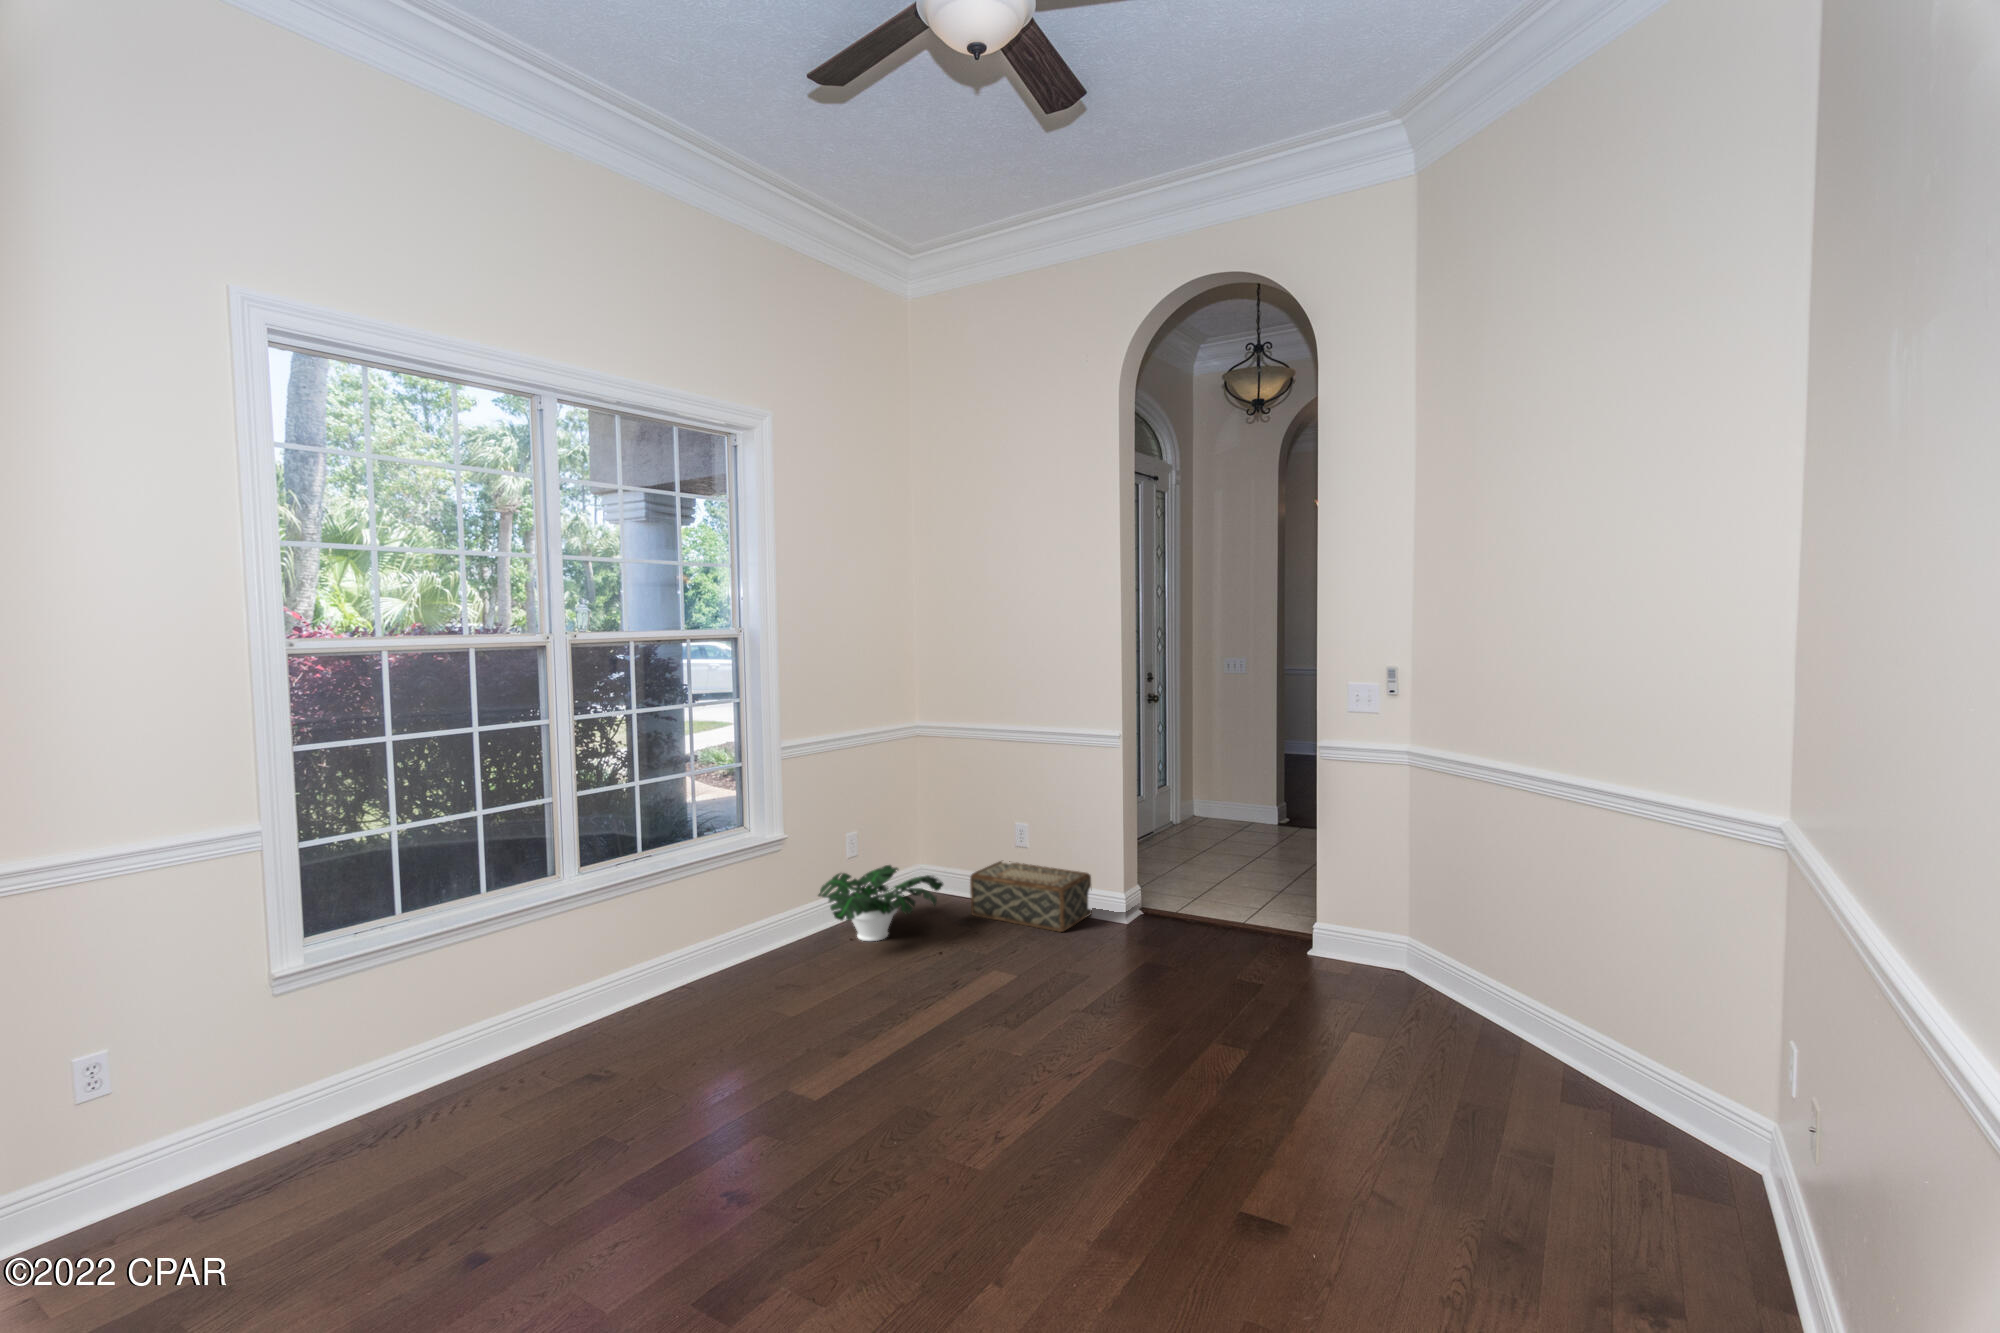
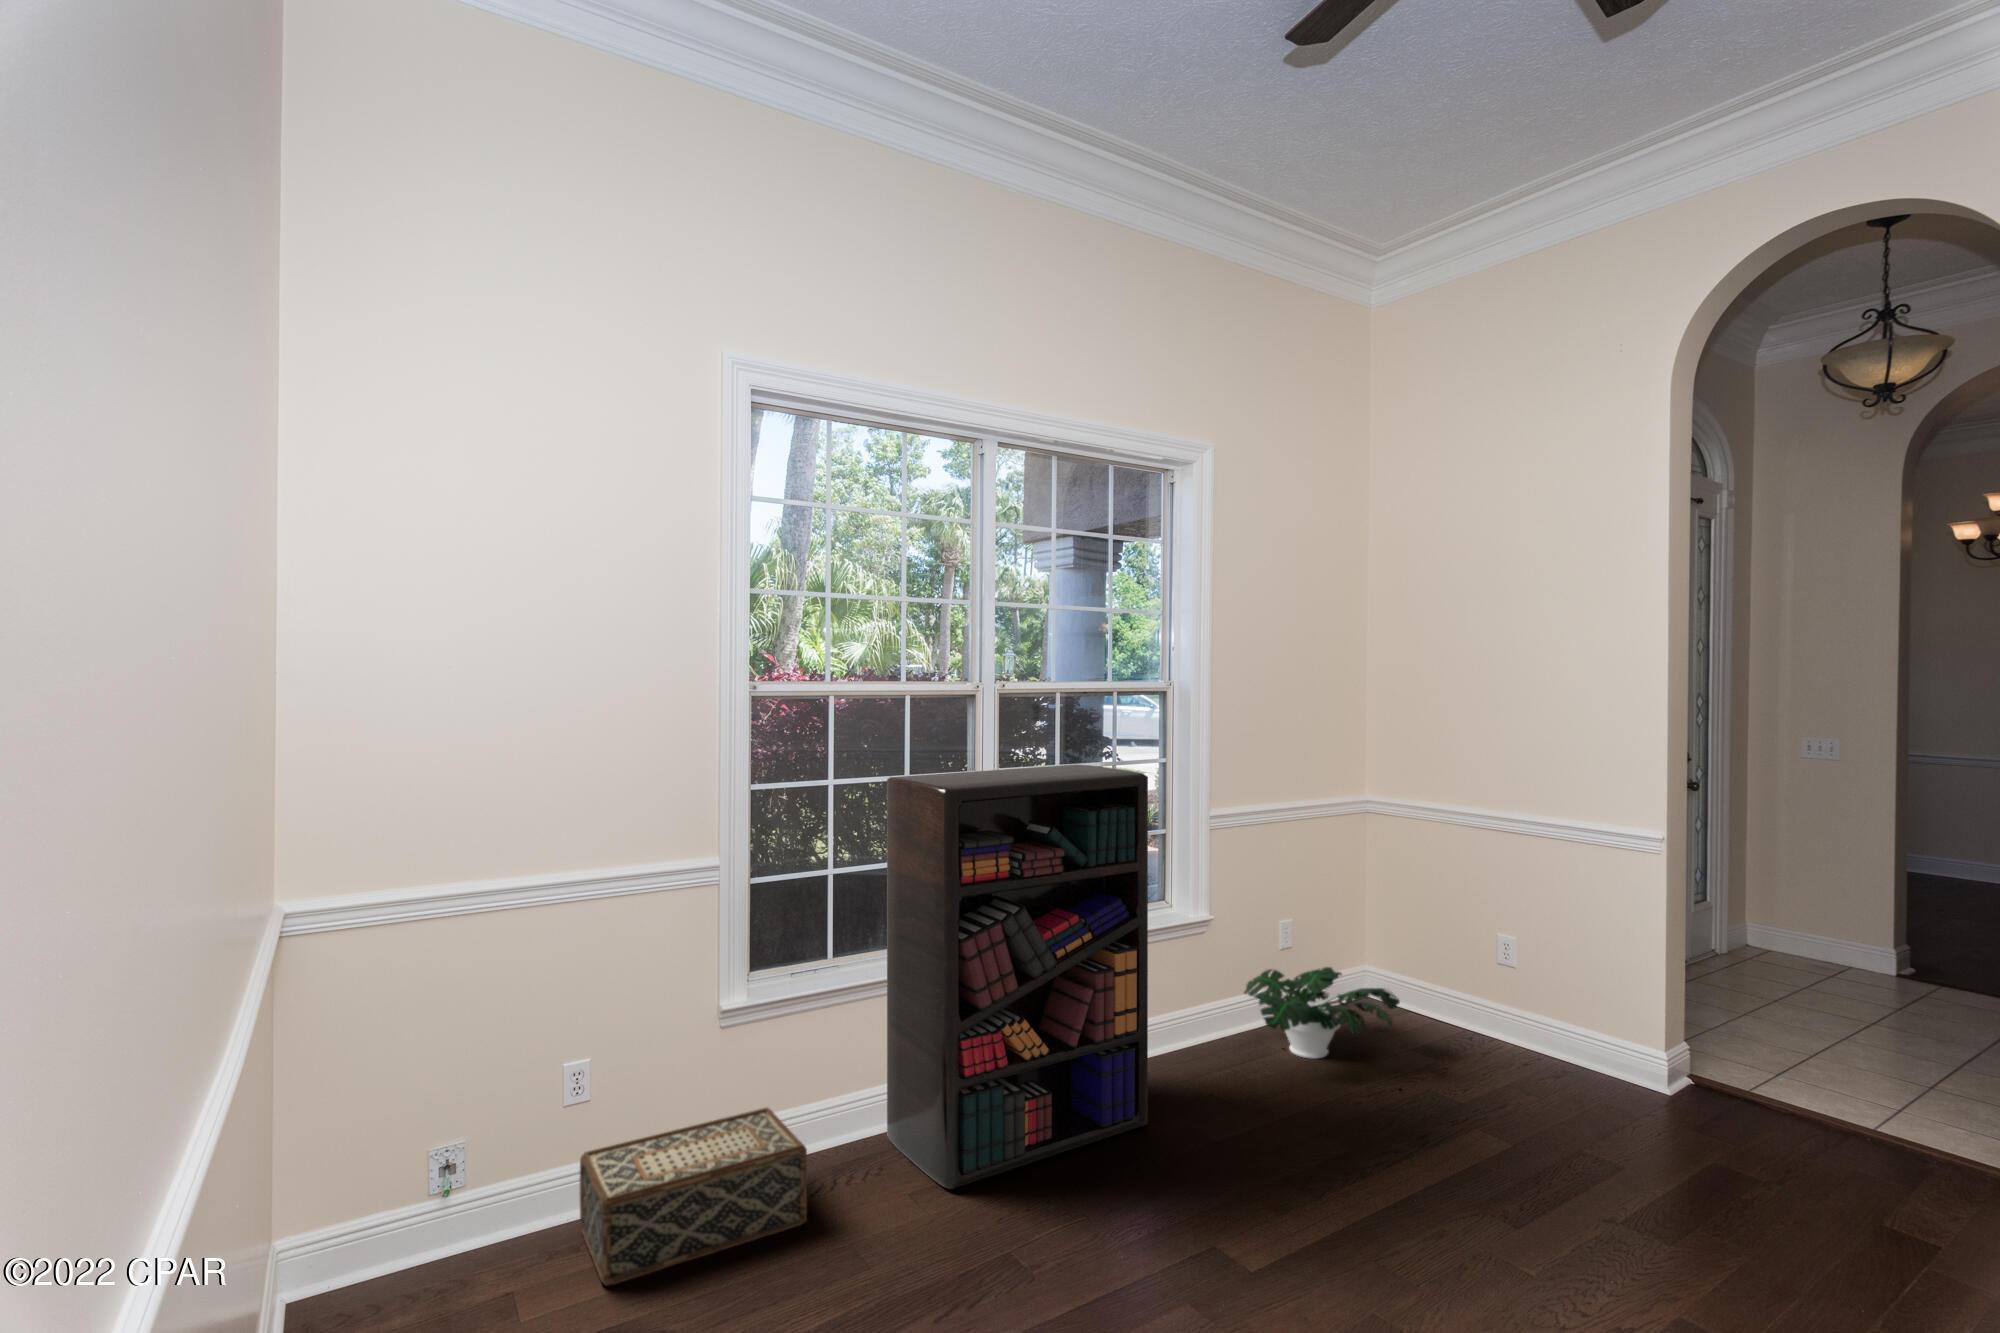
bookshelf: none [451,707,731,1108] -> present [887,765,1148,1189]
woven basket: present [970,861,1092,932] -> present [580,1108,807,1286]

